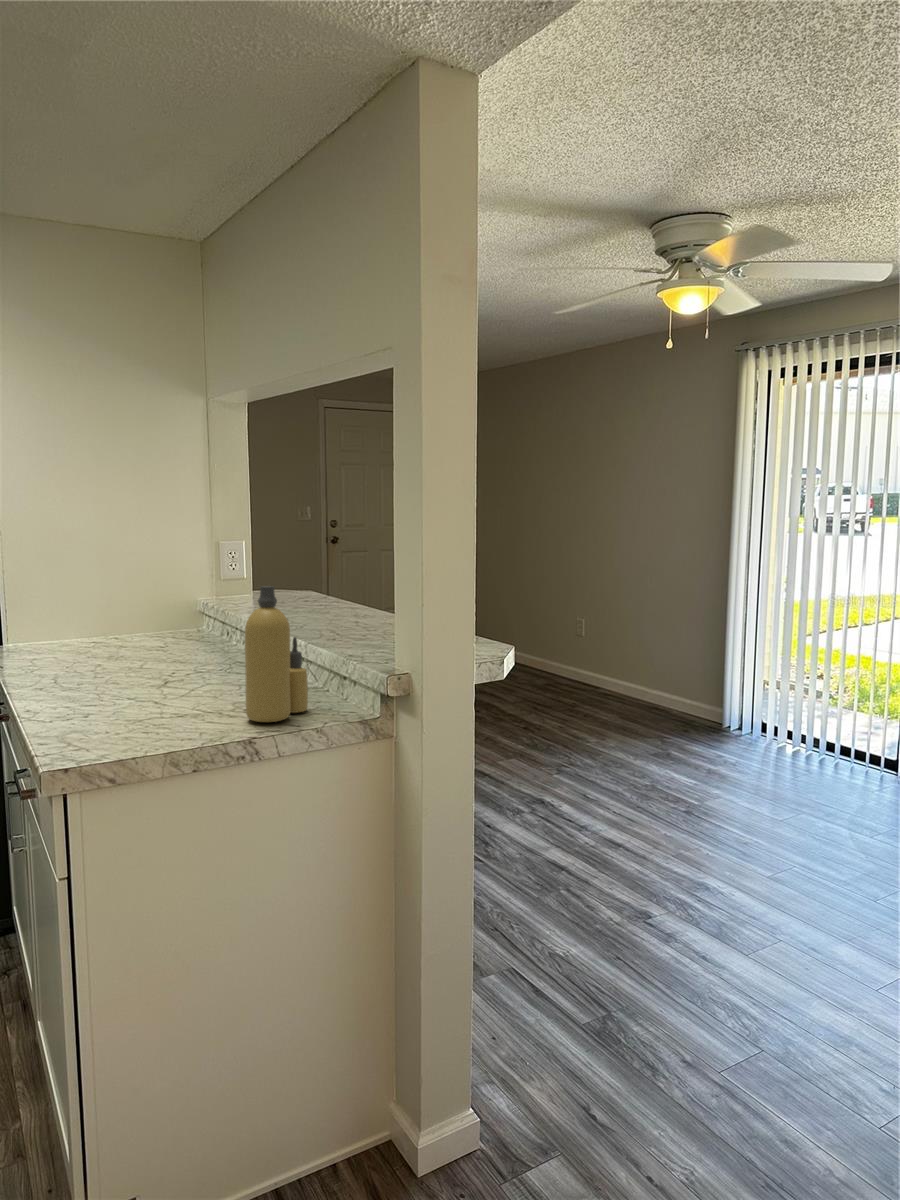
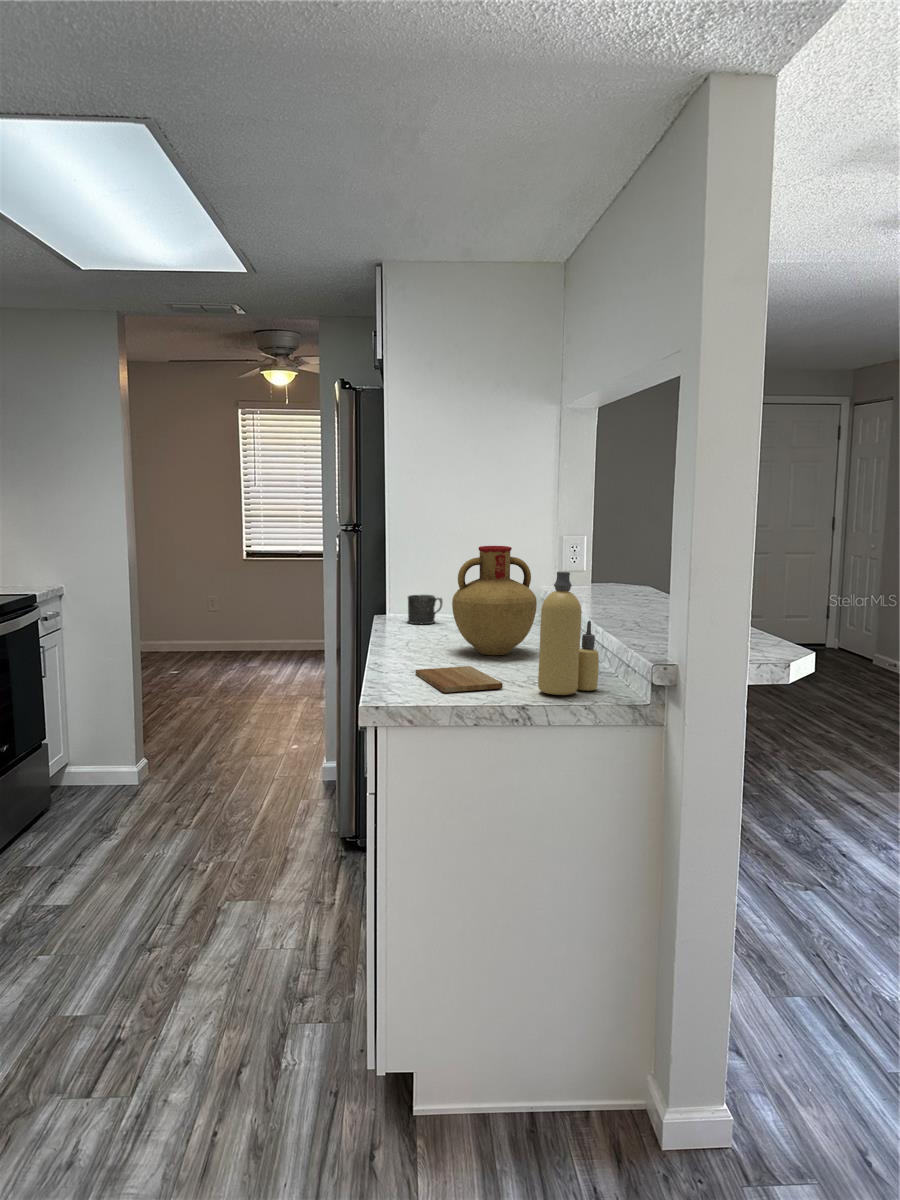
vase: none [113,558,213,683] -> present [452,546,537,655]
mug: none [35,617,80,653] -> present [407,595,443,624]
cutting board: none [88,700,204,737] -> present [416,666,503,693]

